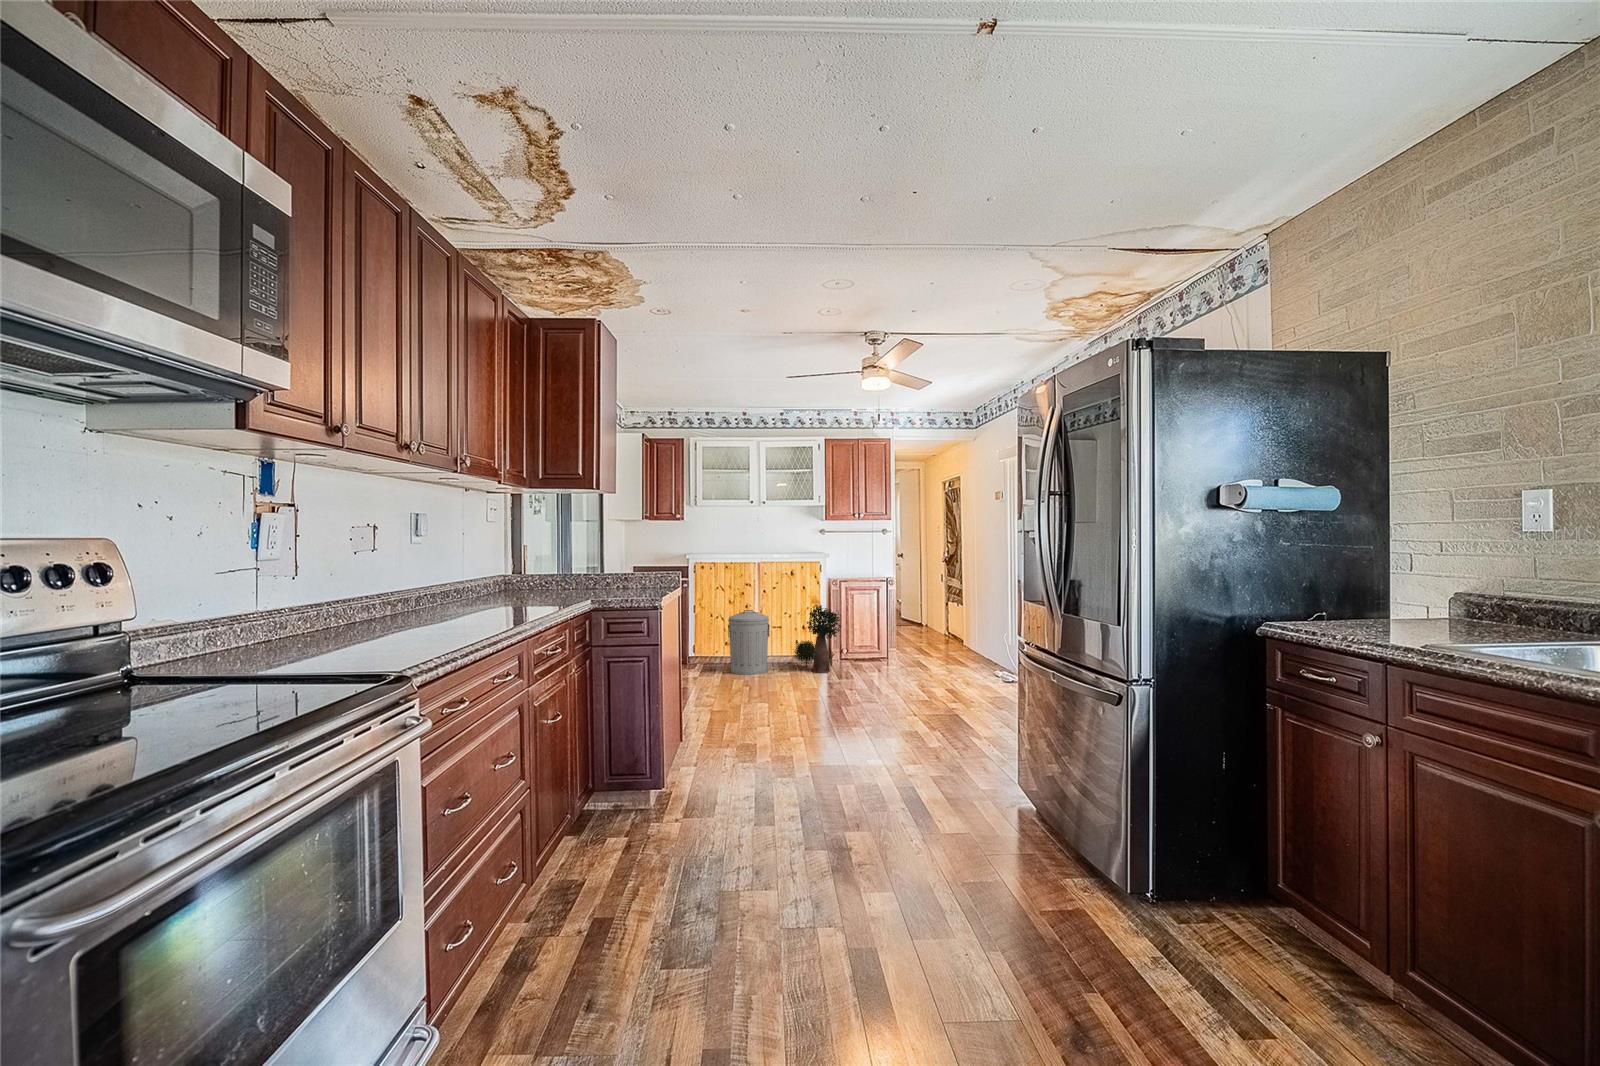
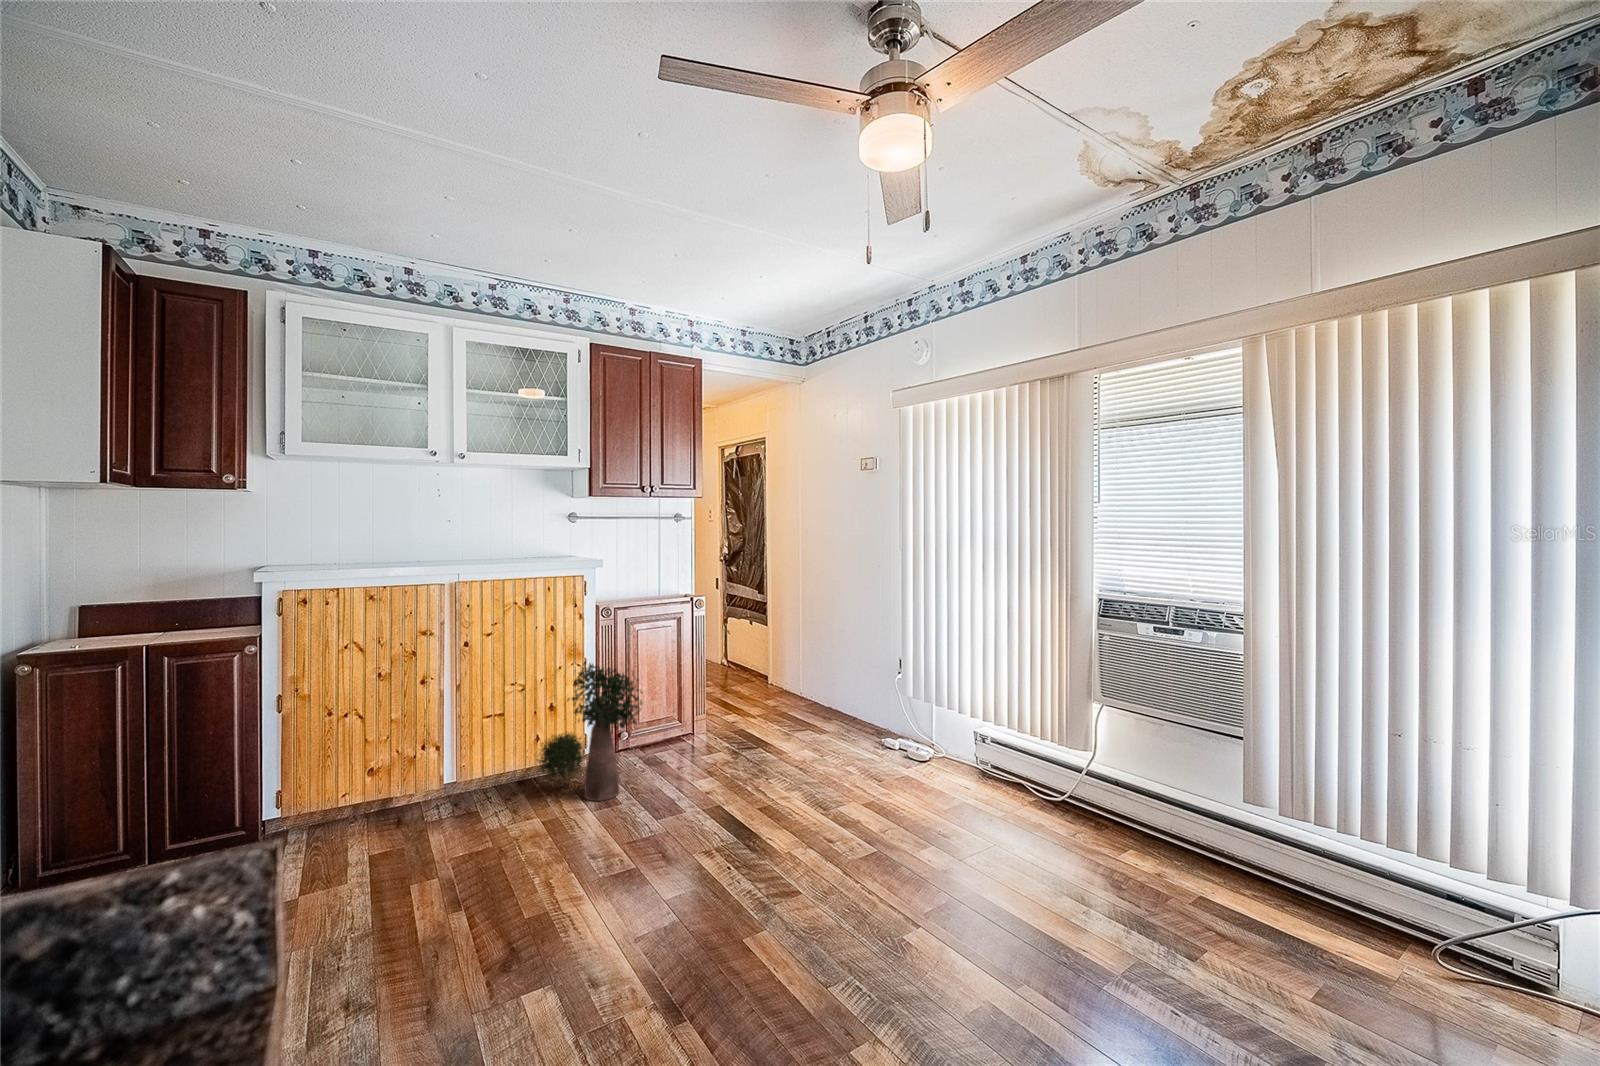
trash can: present [728,610,770,675] -> none [380,691,489,847]

